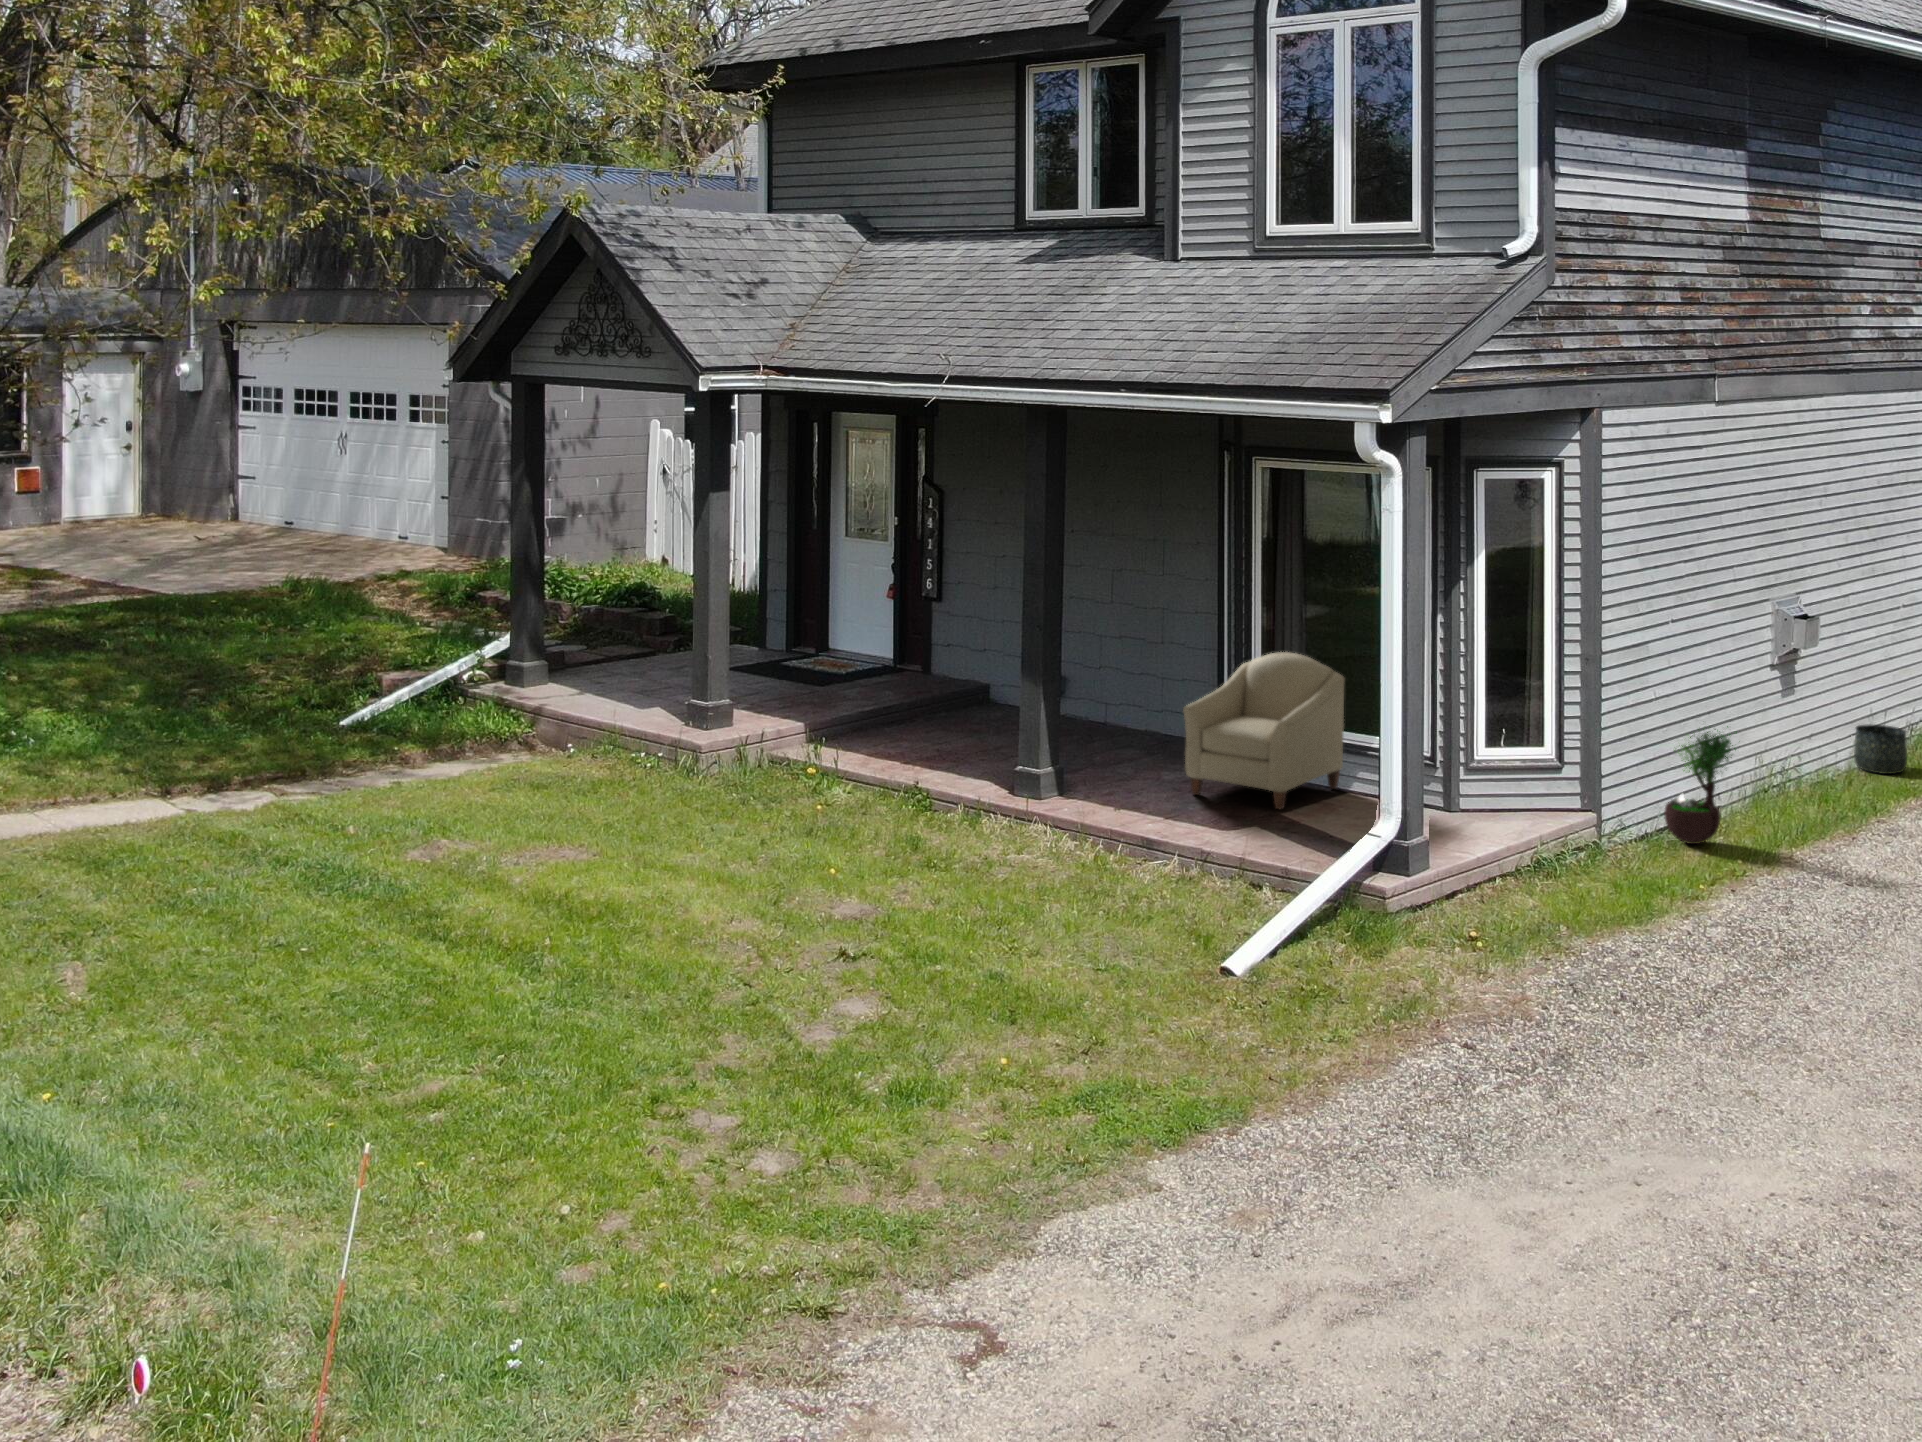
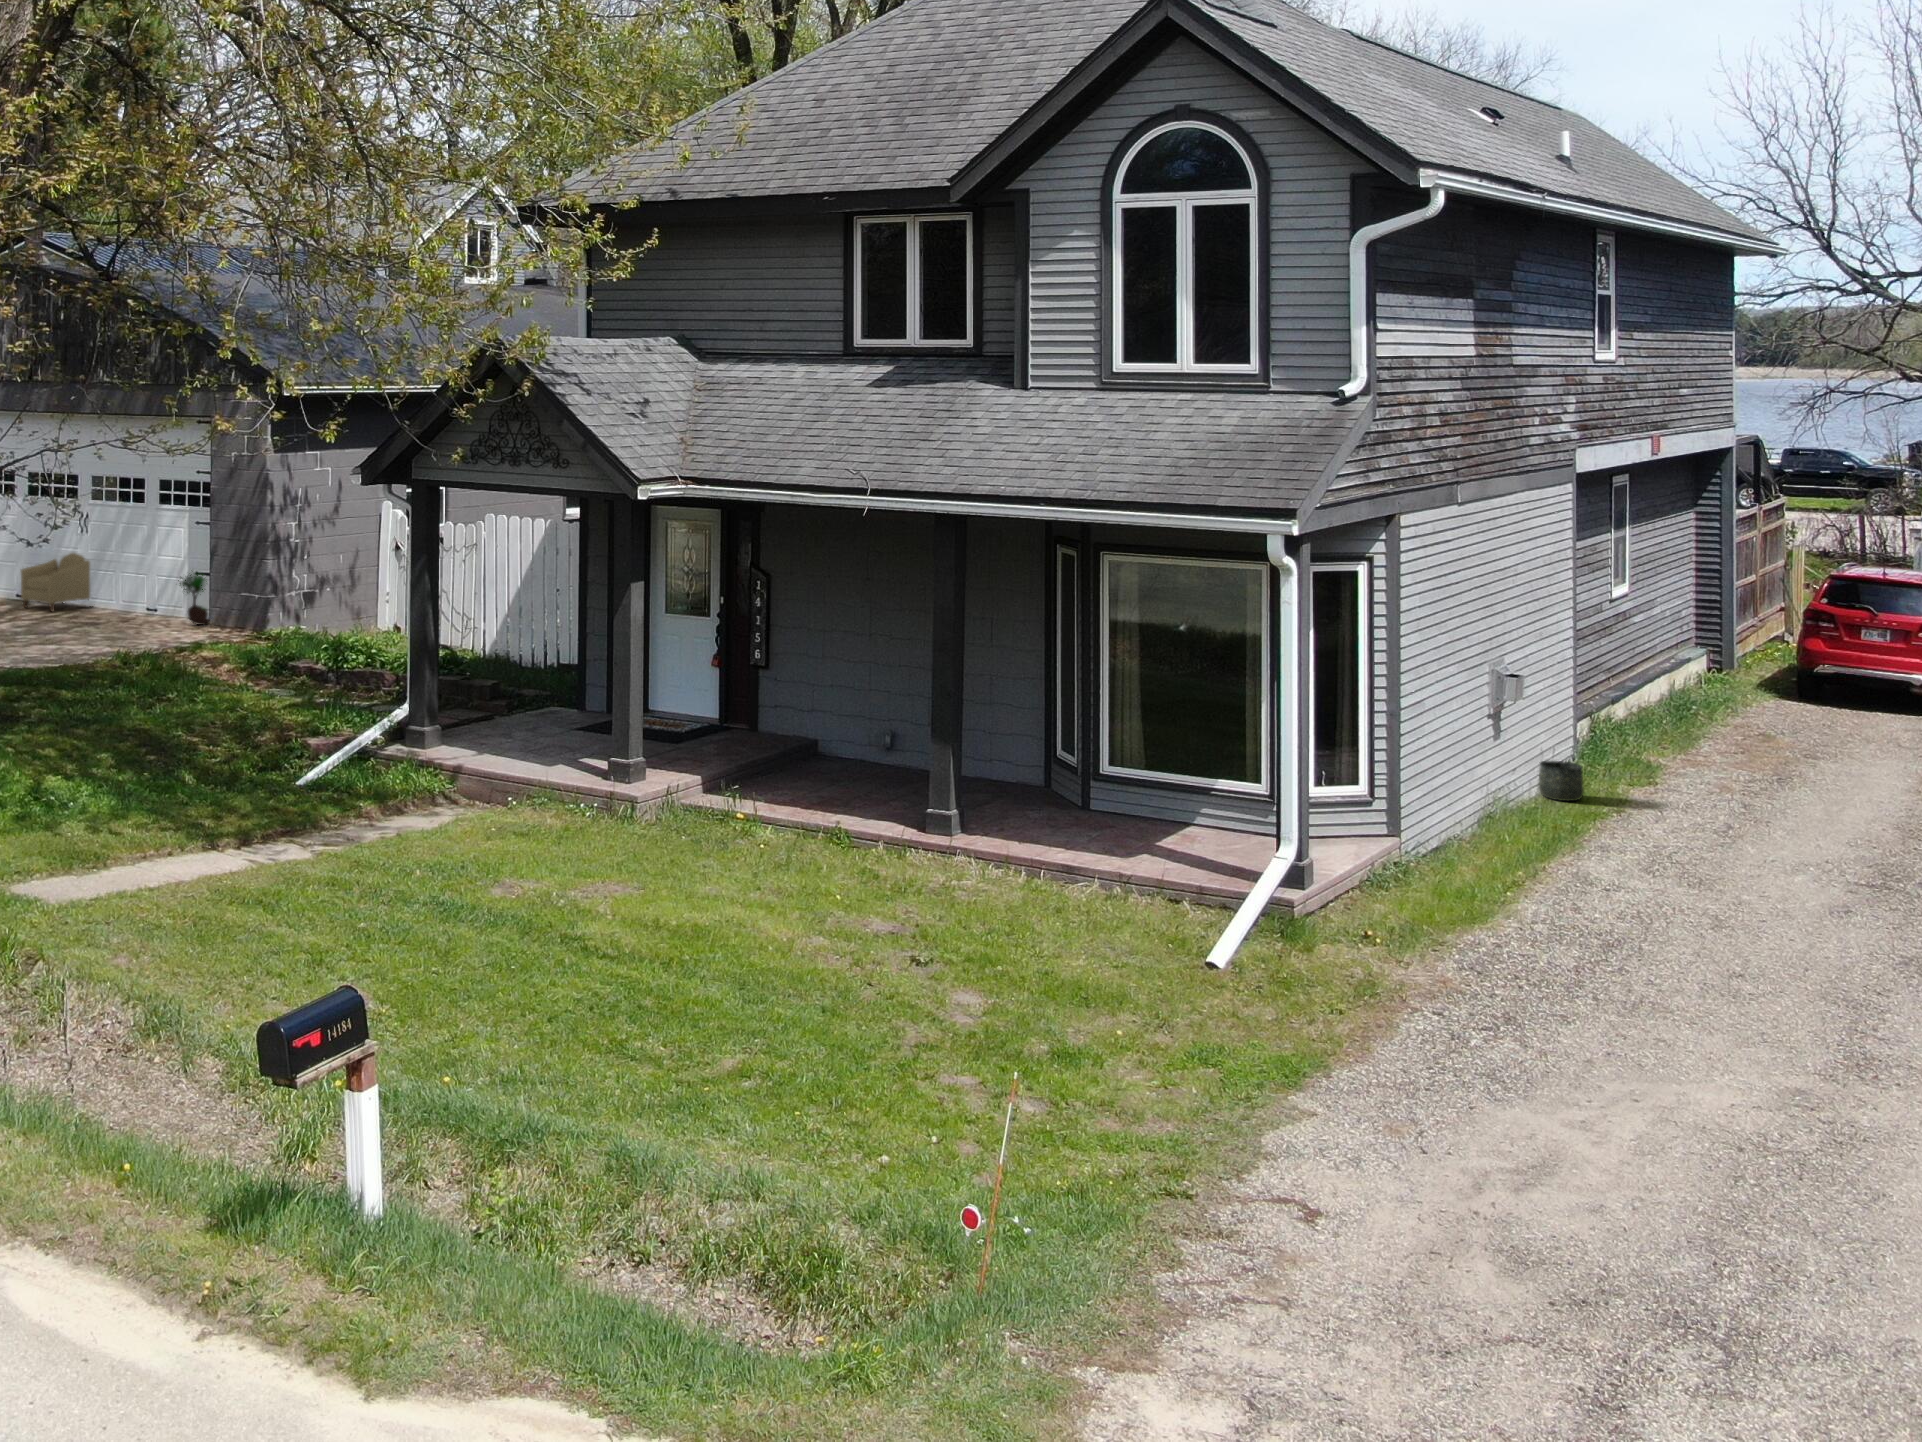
chair: present [1183,652,1344,810] -> present [21,553,90,612]
potted tree: present [1664,726,1737,844] -> present [178,573,209,625]

